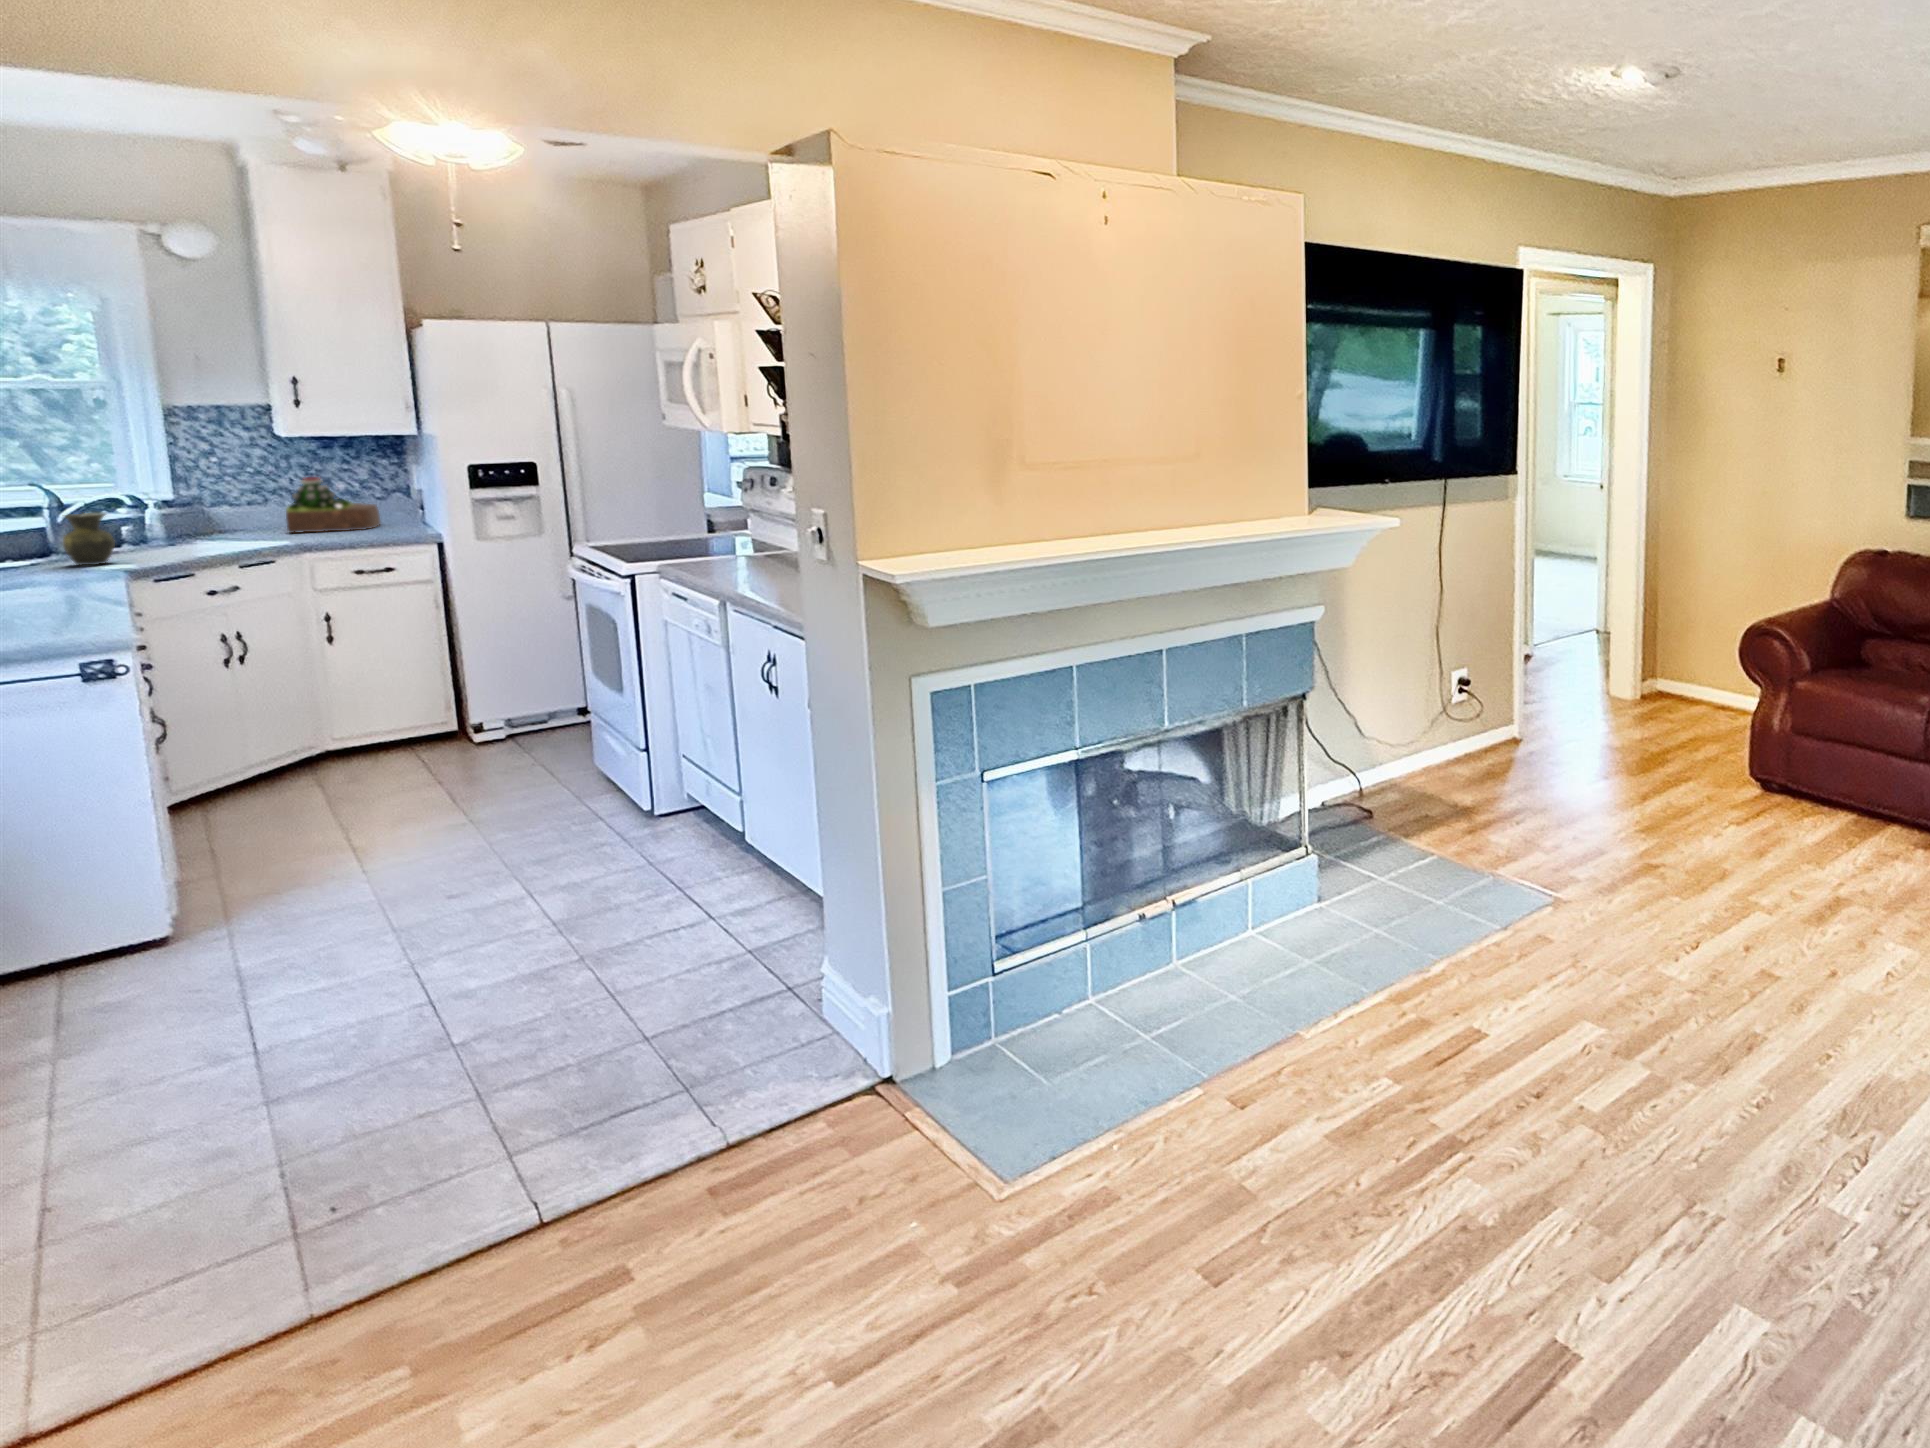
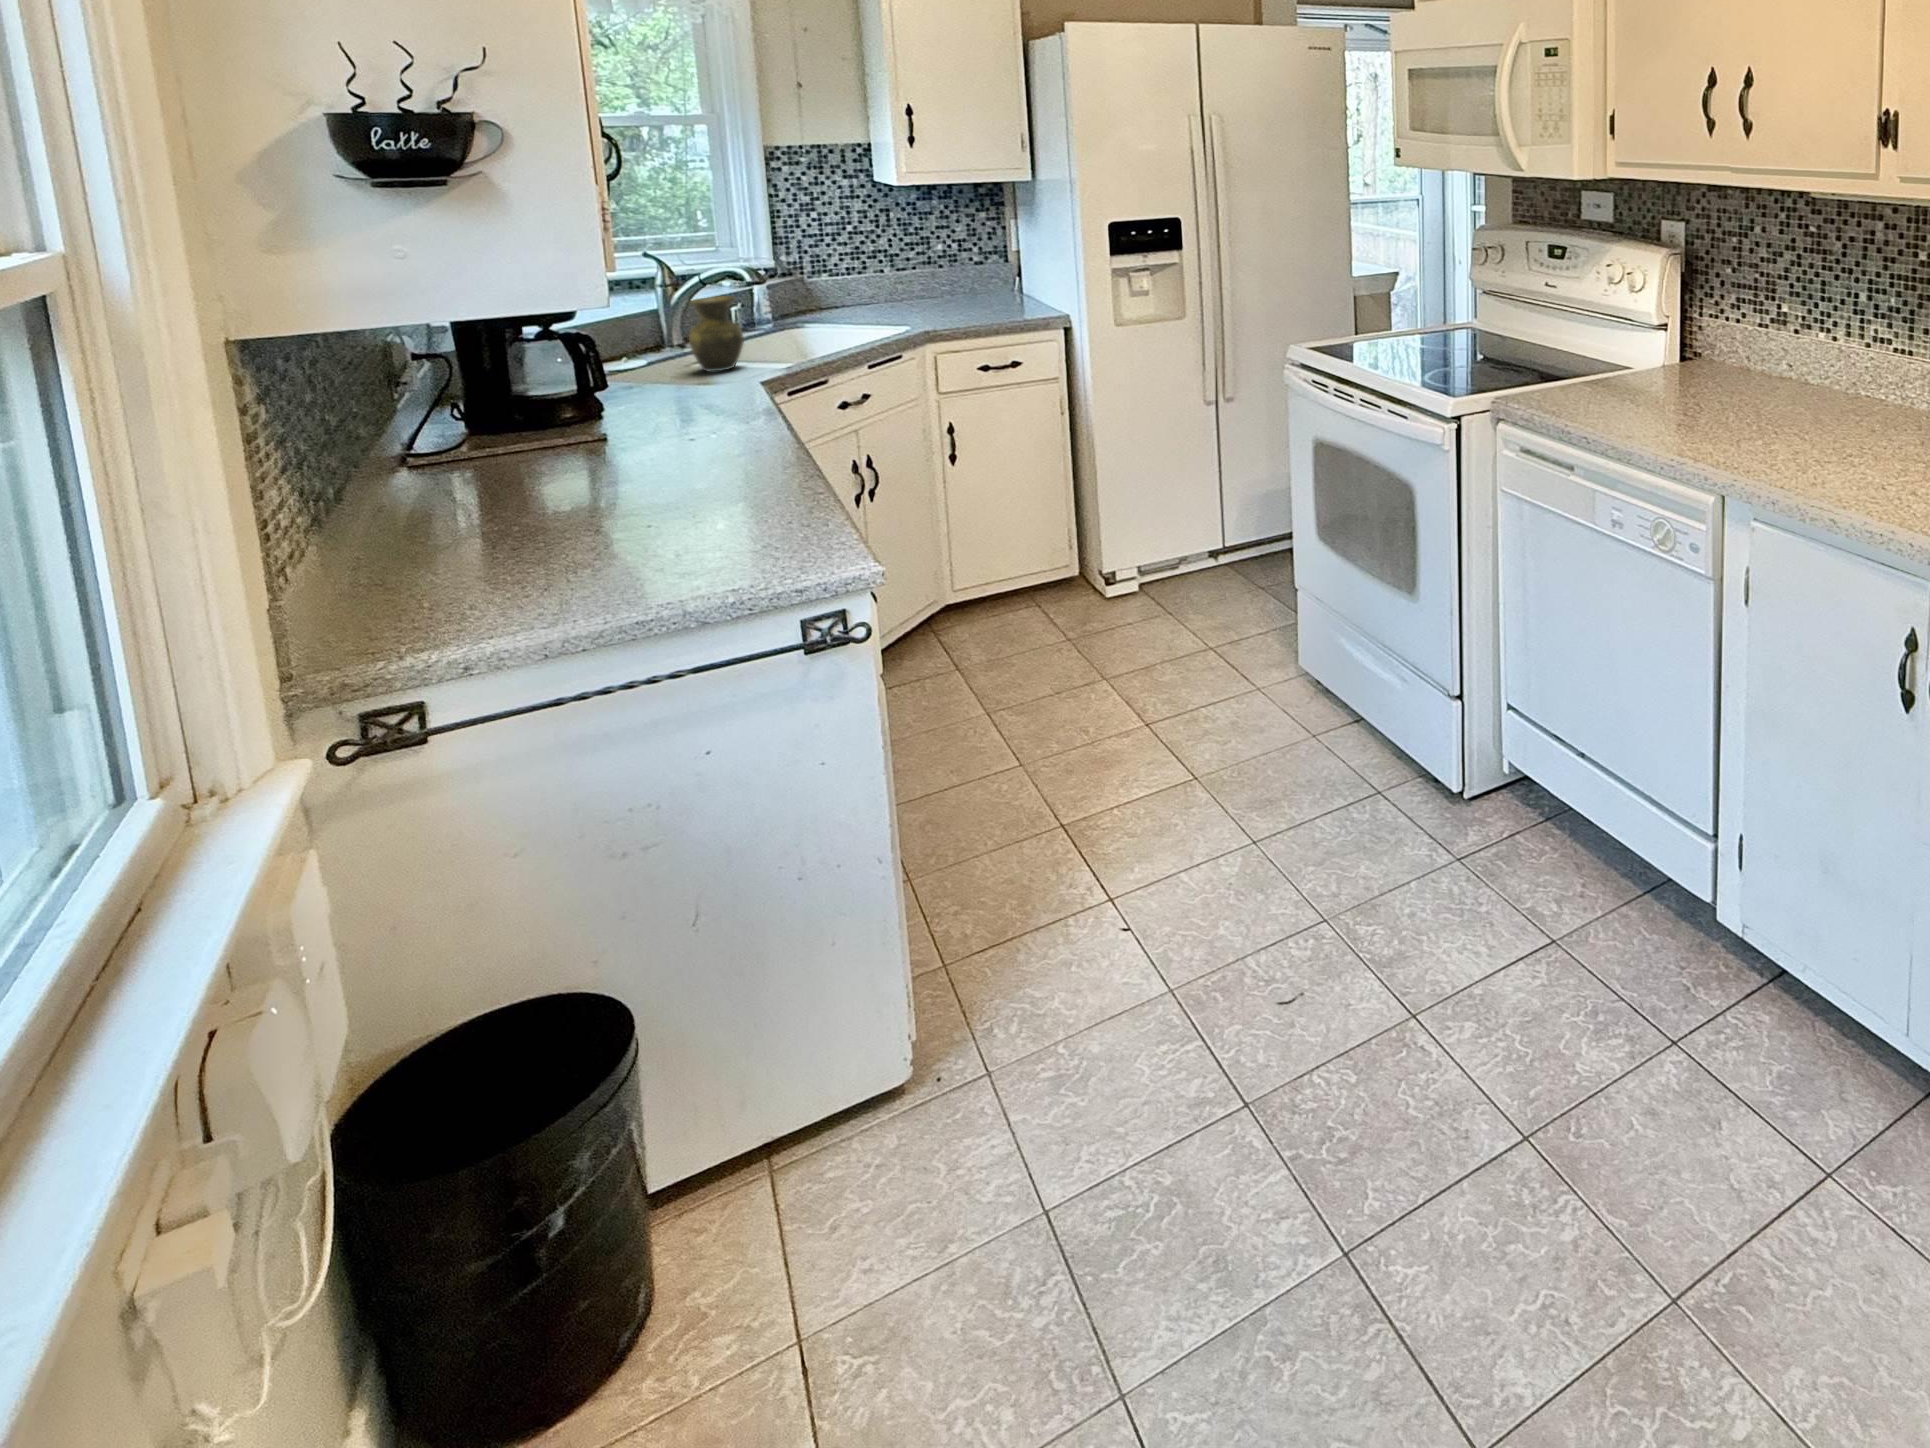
succulent plant: present [286,477,380,533] -> none [894,237,983,313]

